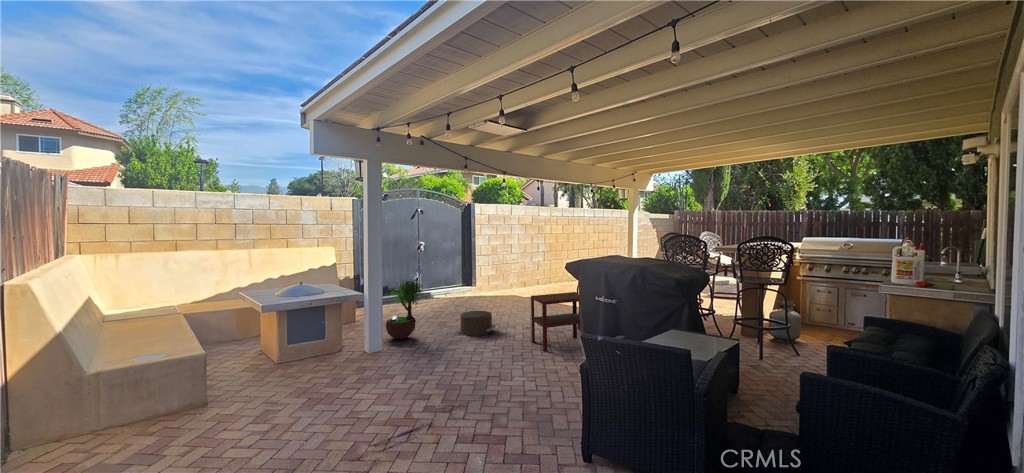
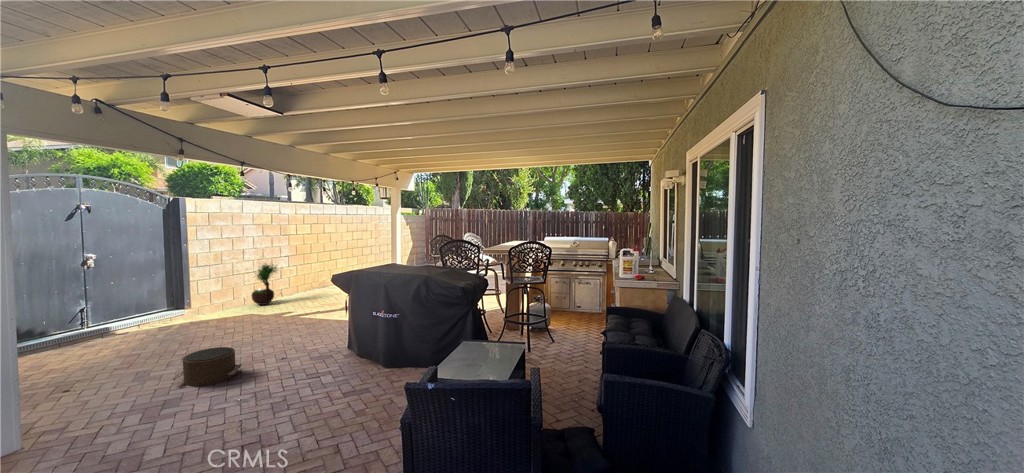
potted tree: present [386,278,423,339] -> present [251,264,277,305]
side table: present [531,292,580,352] -> none [296,309,375,389]

